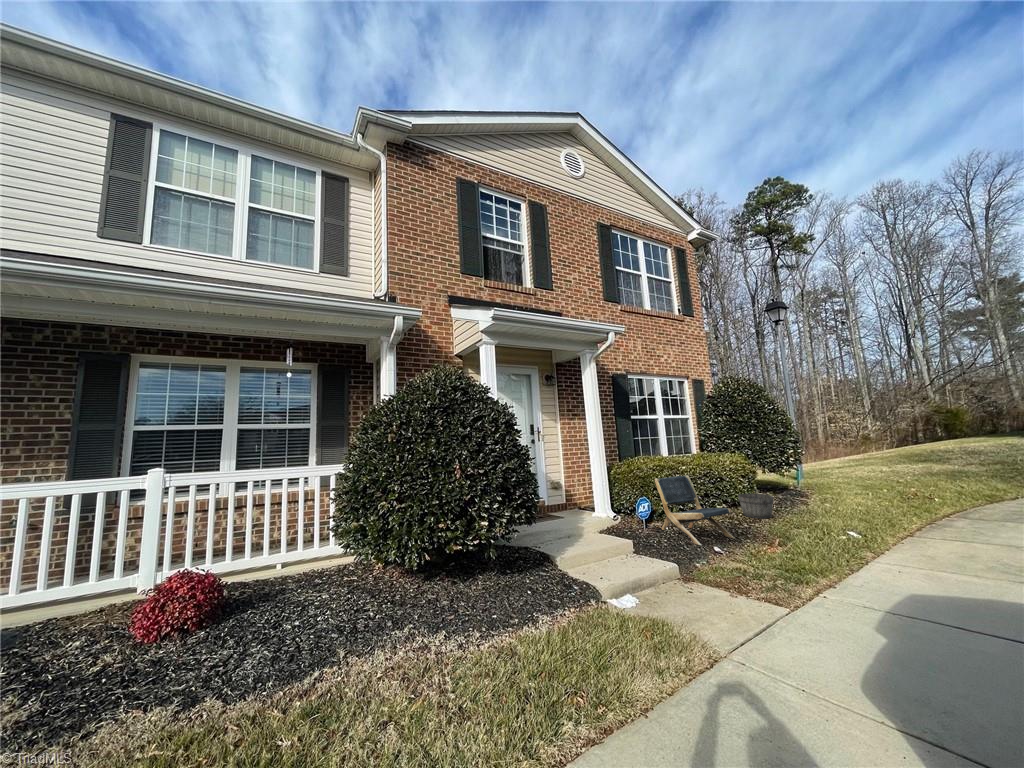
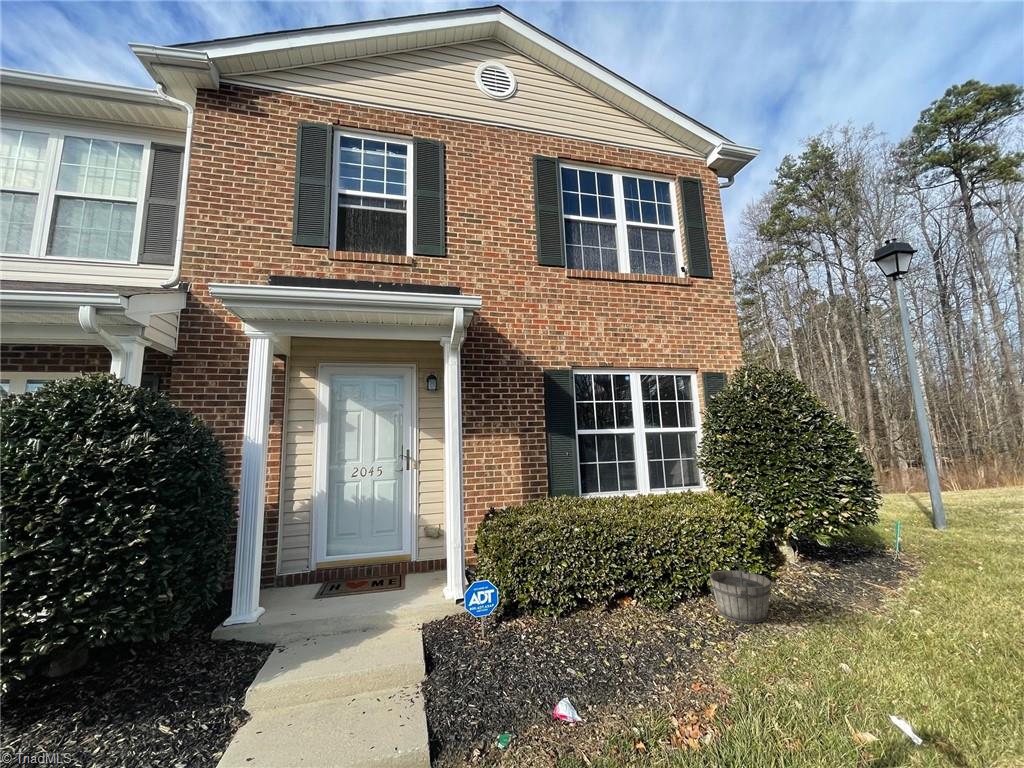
lounge chair: present [655,475,735,545] -> none [517,537,621,676]

